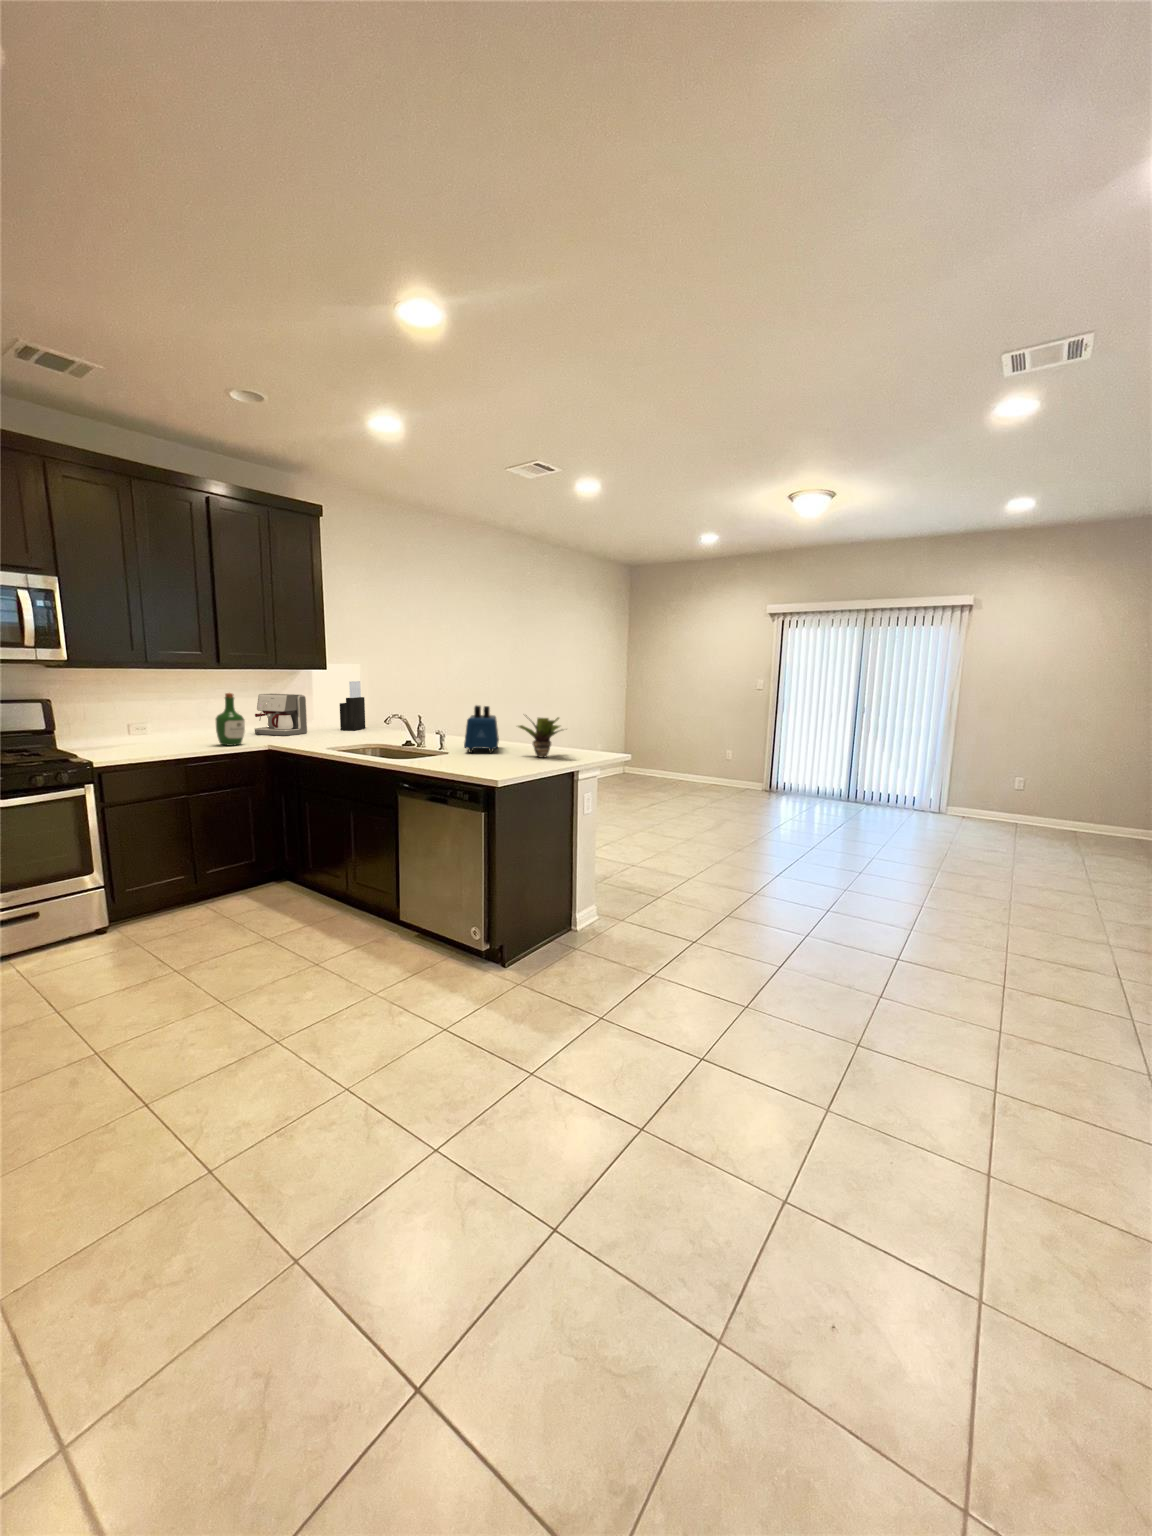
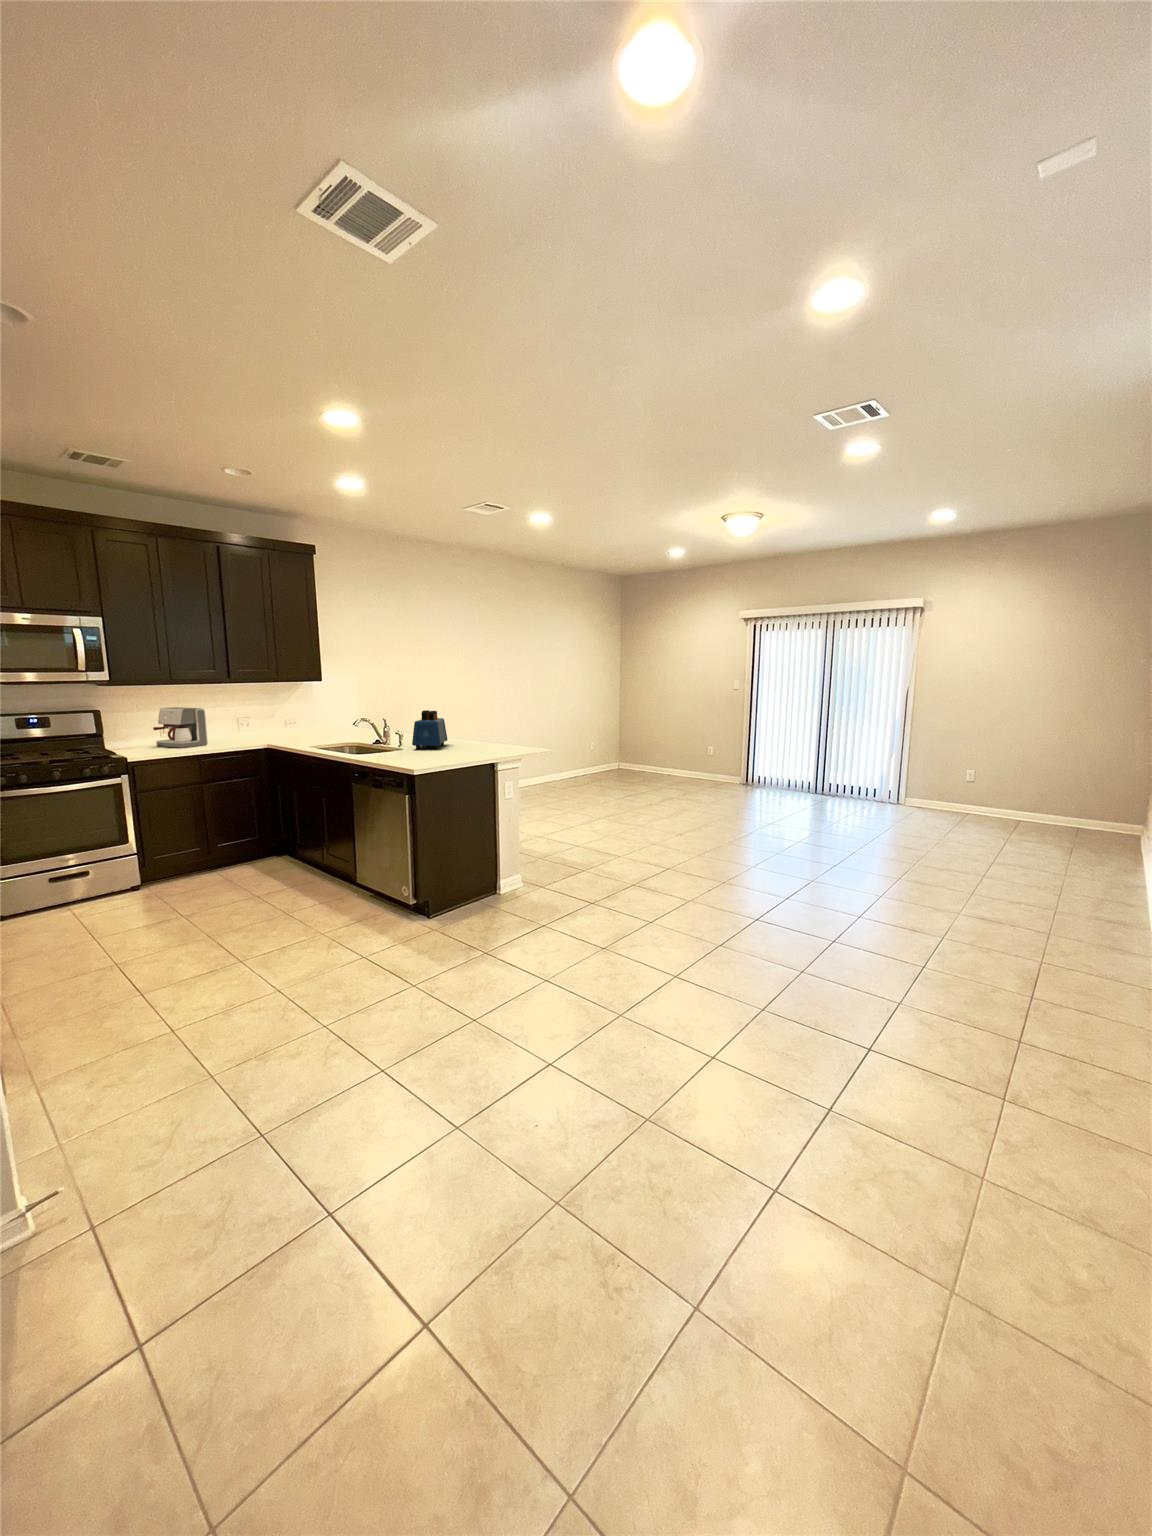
knife block: present [340,681,365,730] -> none [333,690,356,732]
wine bottle: present [216,693,245,746] -> none [224,702,247,745]
coffee maker: present [255,694,307,736] -> present [153,707,208,748]
potted plant: present [518,715,562,758] -> none [451,717,490,753]

